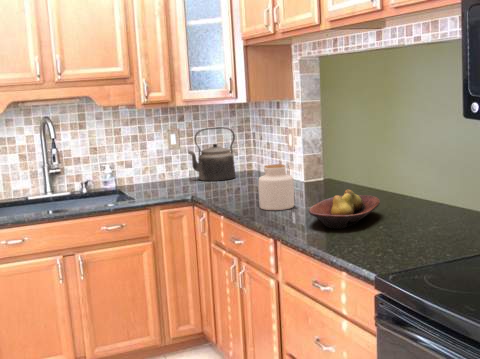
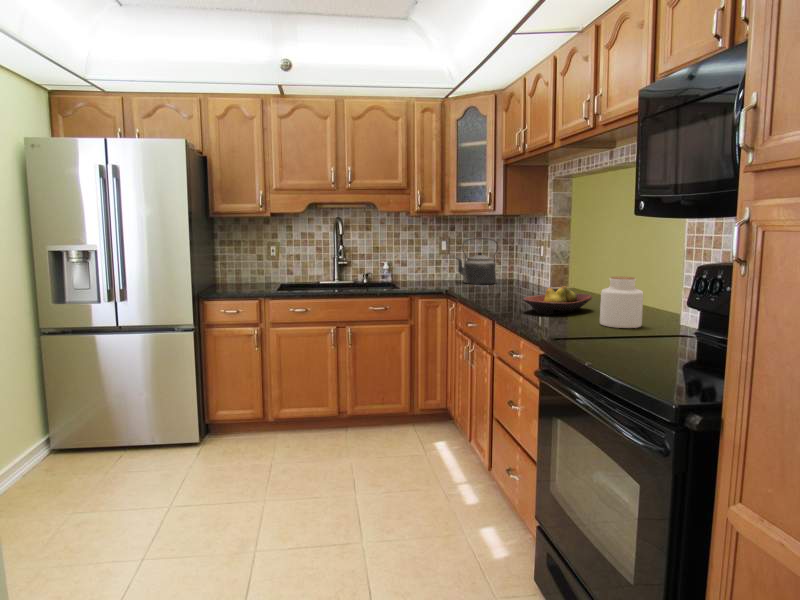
jar: present [259,164,294,210] -> present [600,276,643,328]

